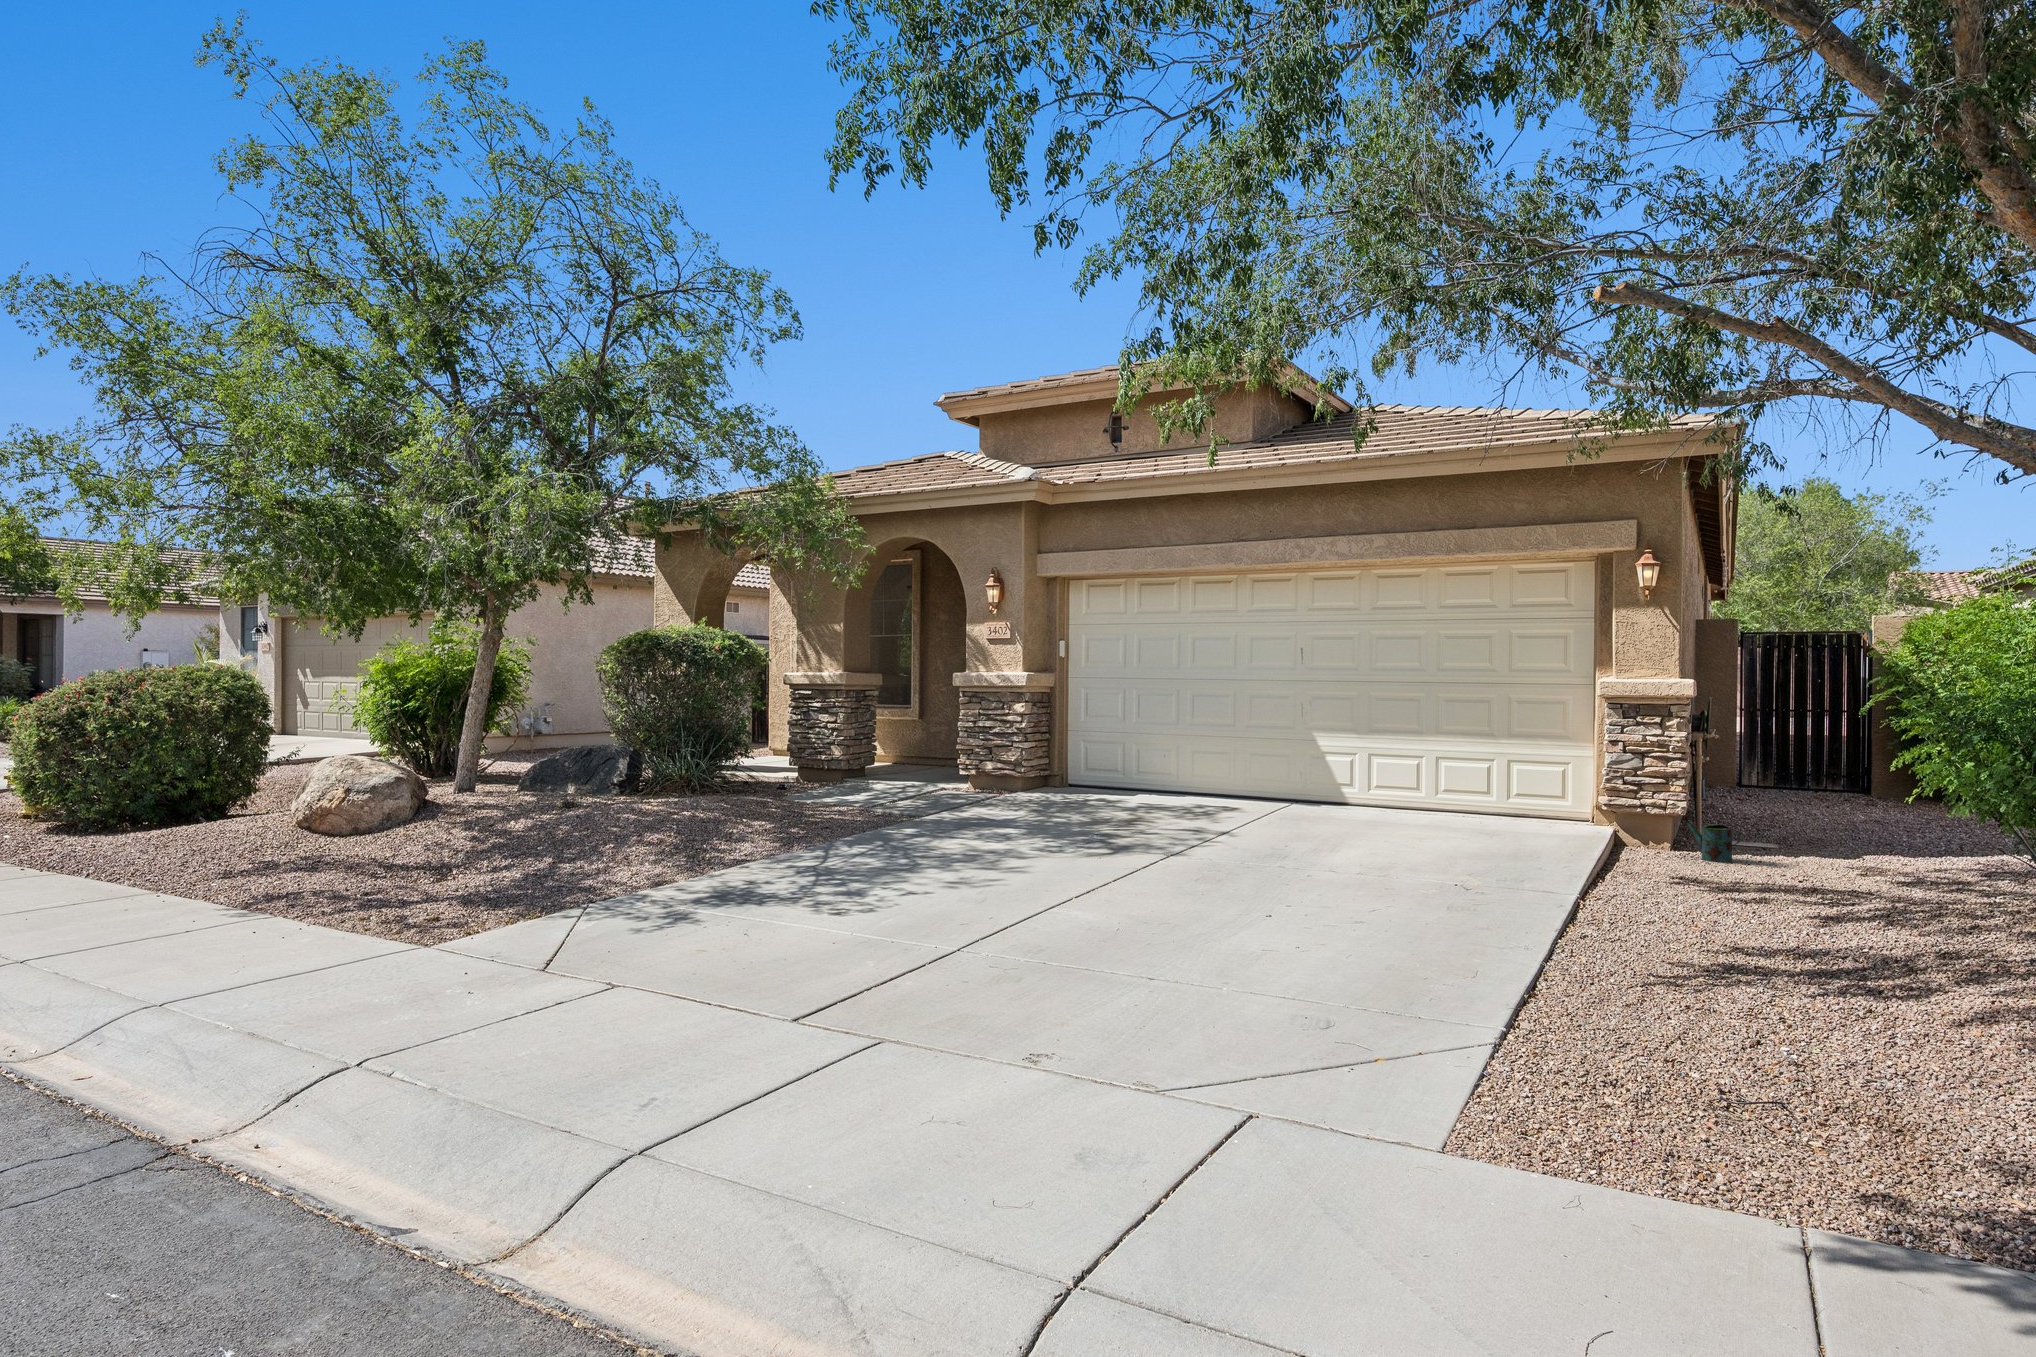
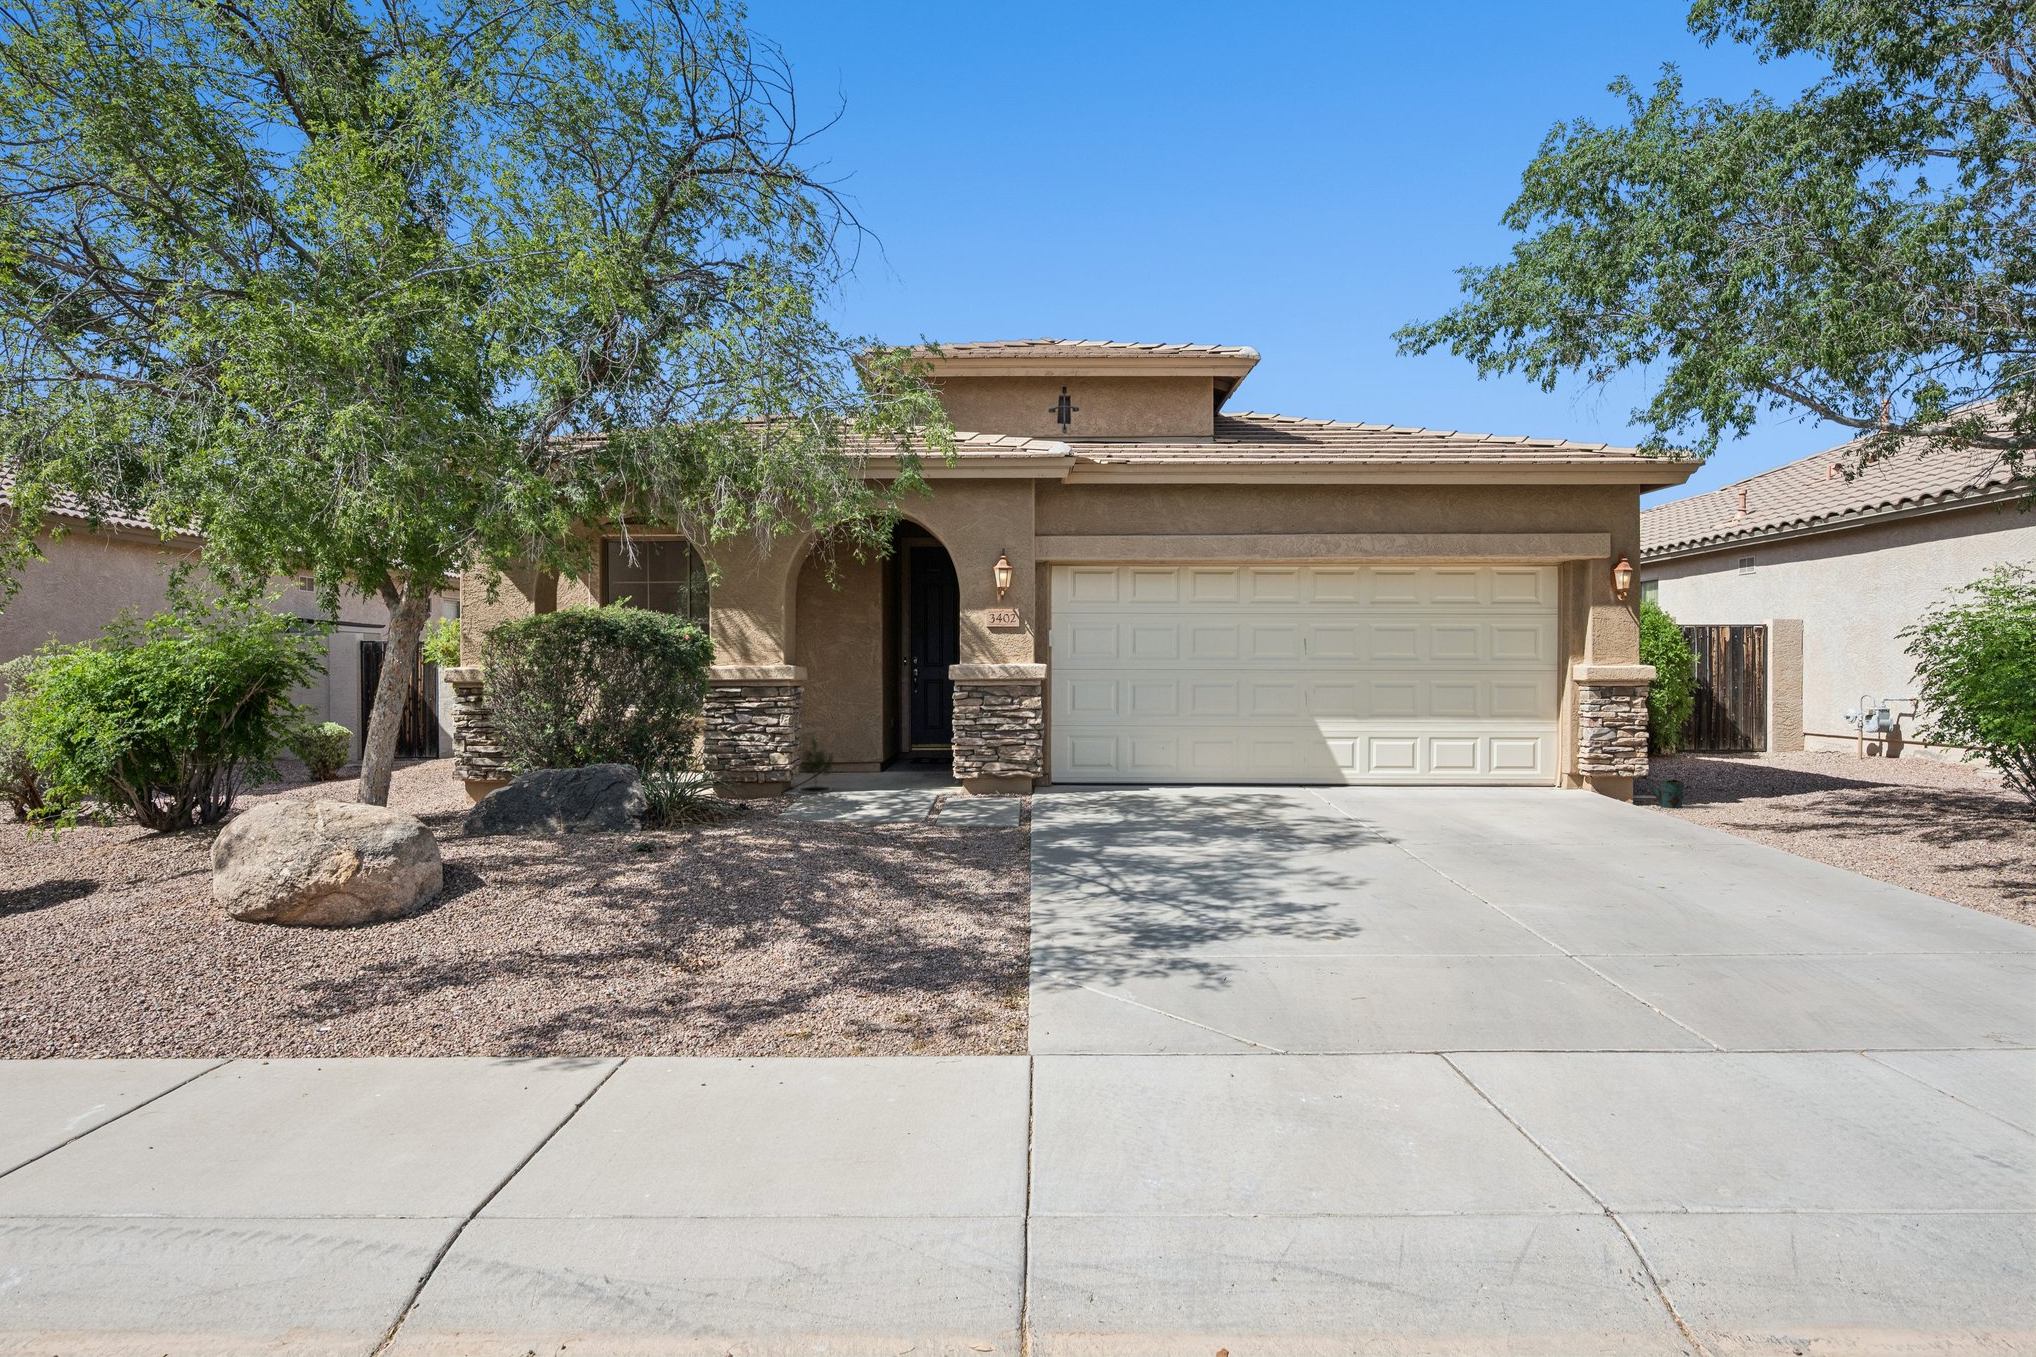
potted tree: none [854,728,885,778] -> present [798,738,834,794]

